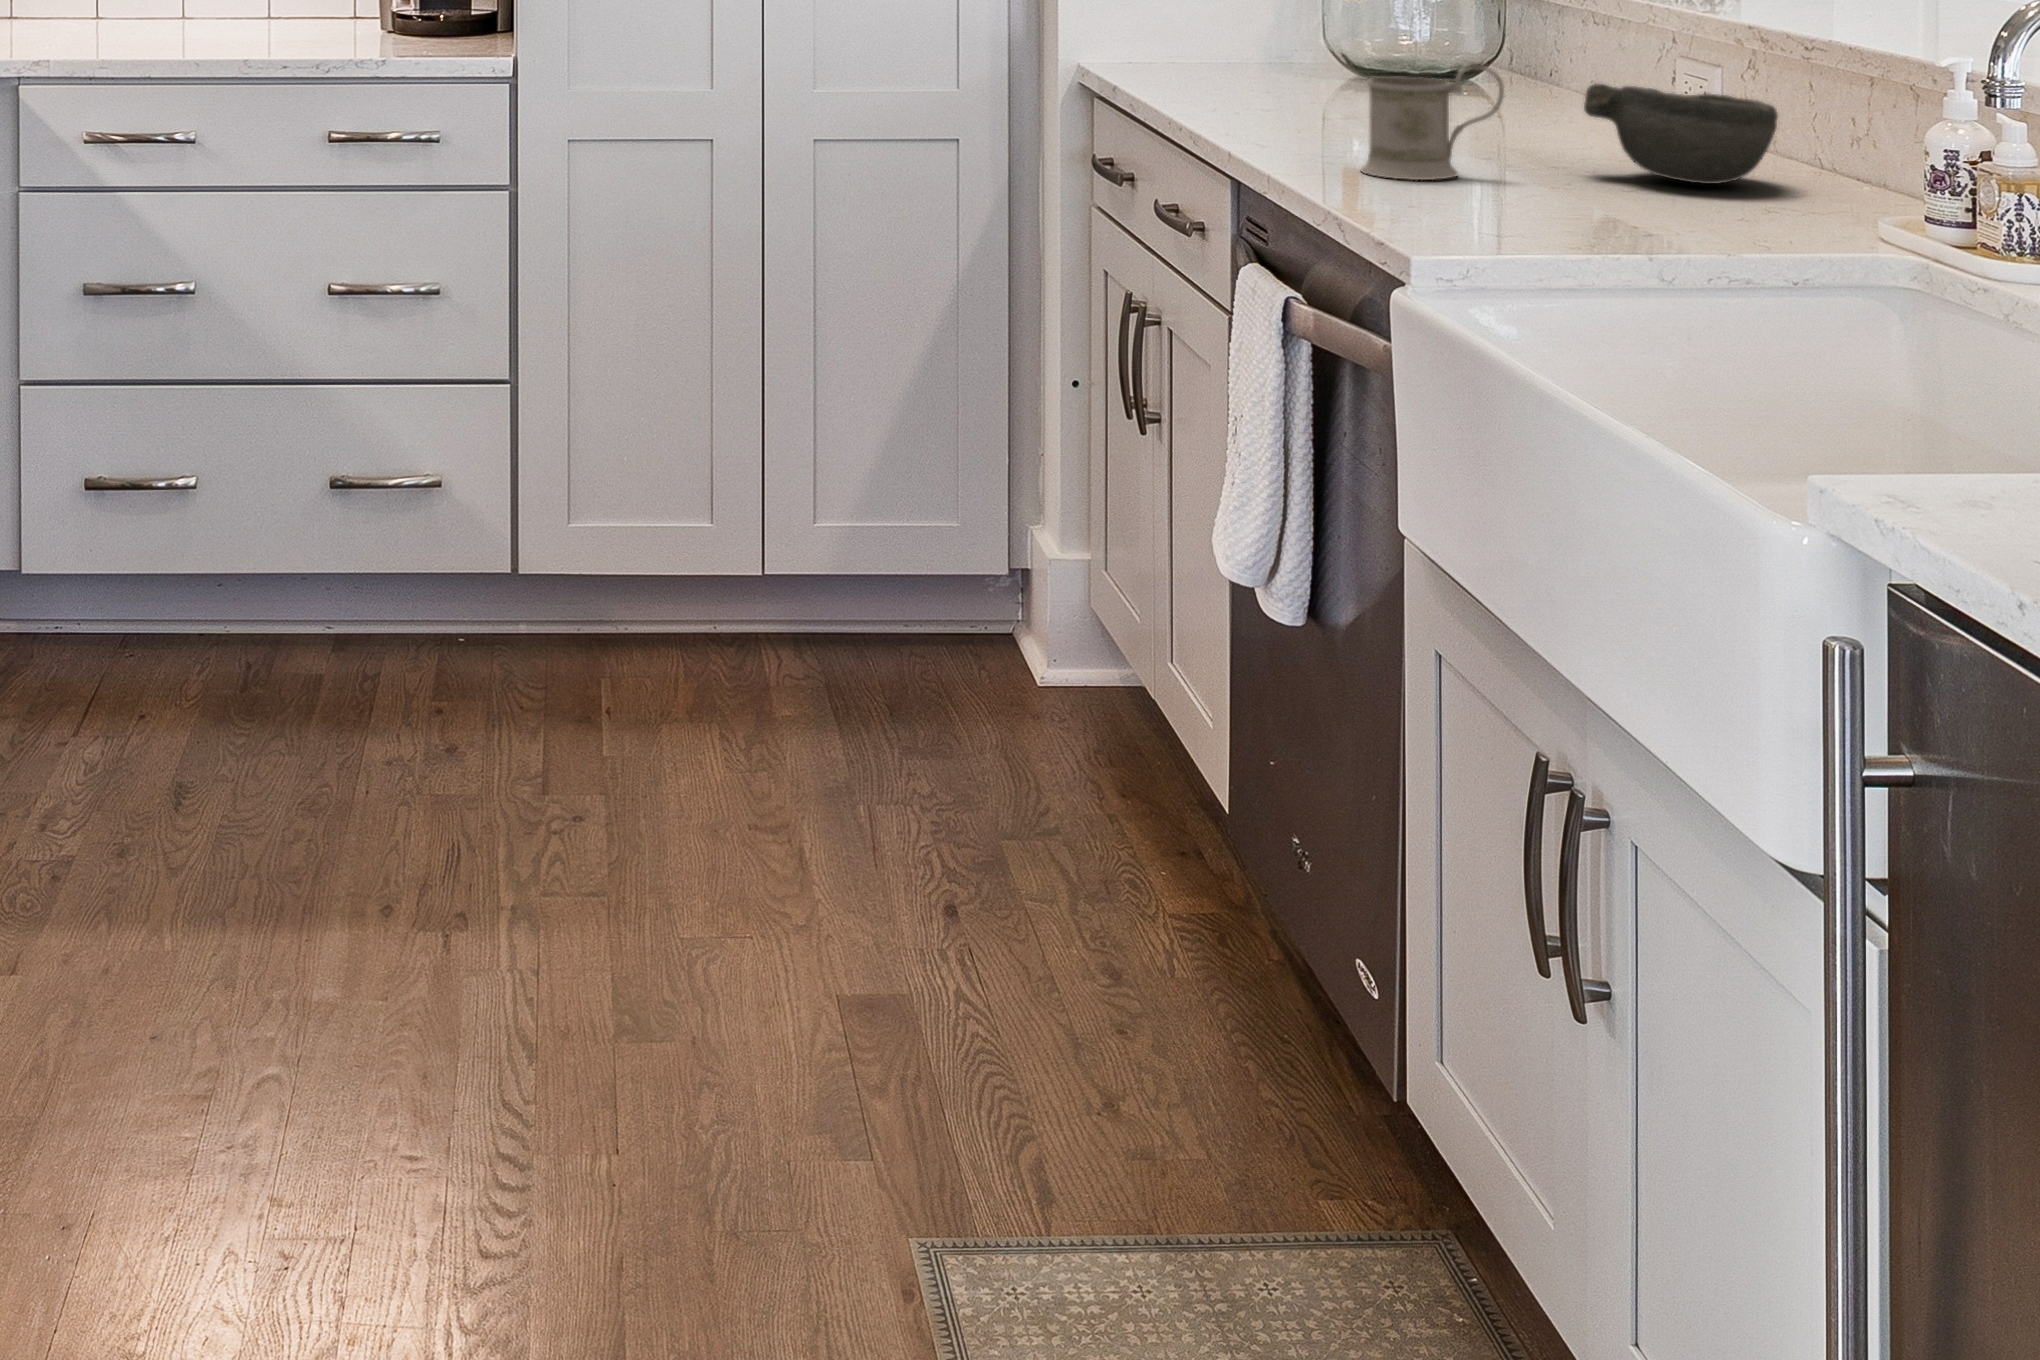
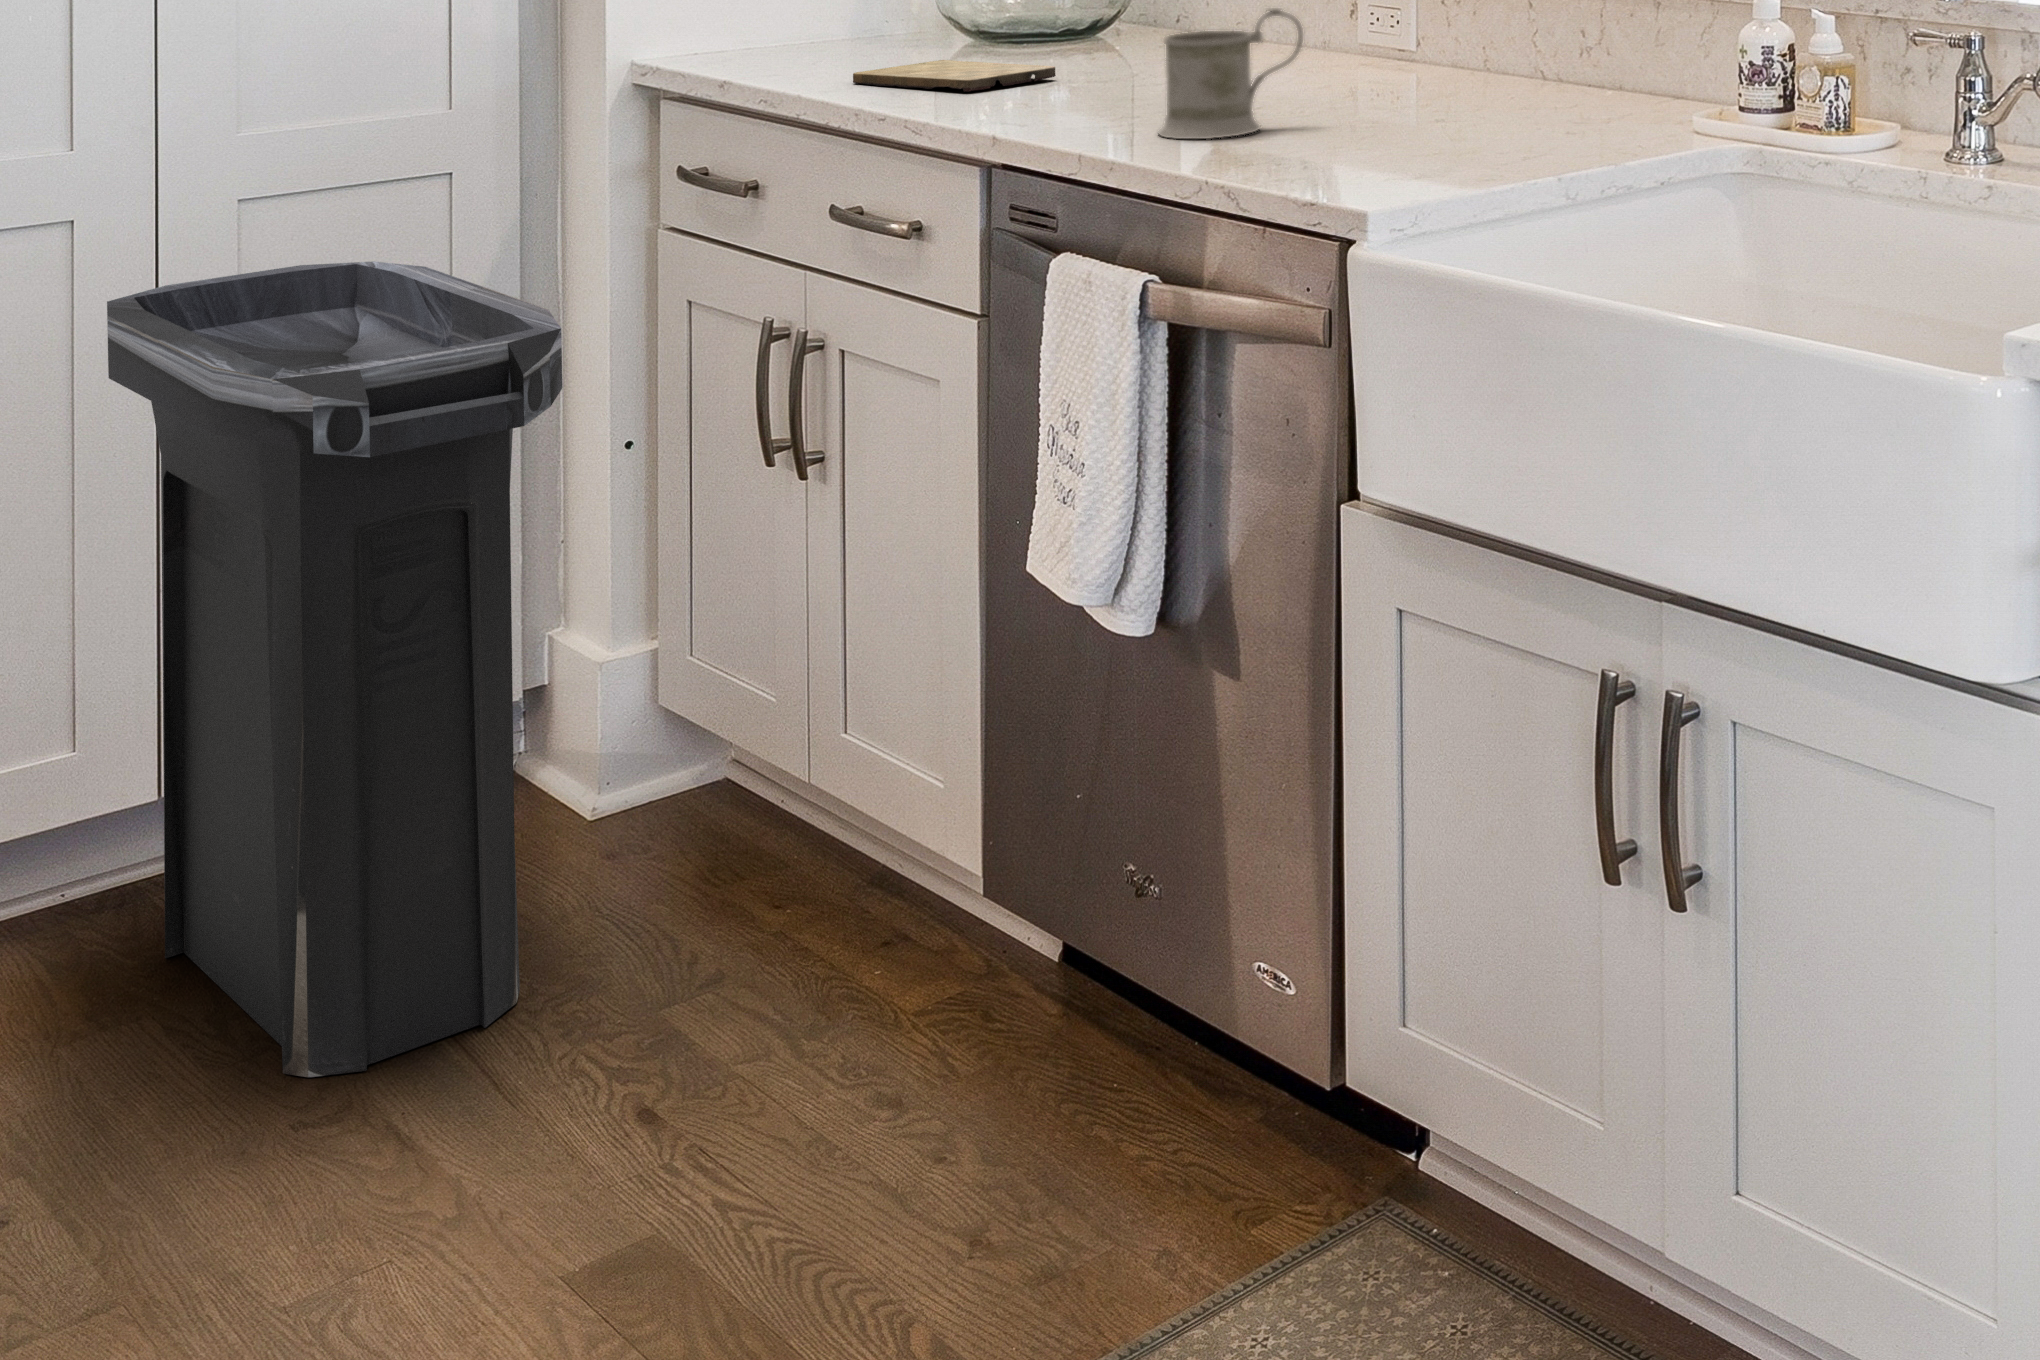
bowl: present [1584,83,1778,184] -> none [1359,18,1538,105]
cutting board: none [1202,84,1366,114] -> present [853,60,1056,92]
trash can: none [709,192,954,810] -> present [107,261,562,1077]

